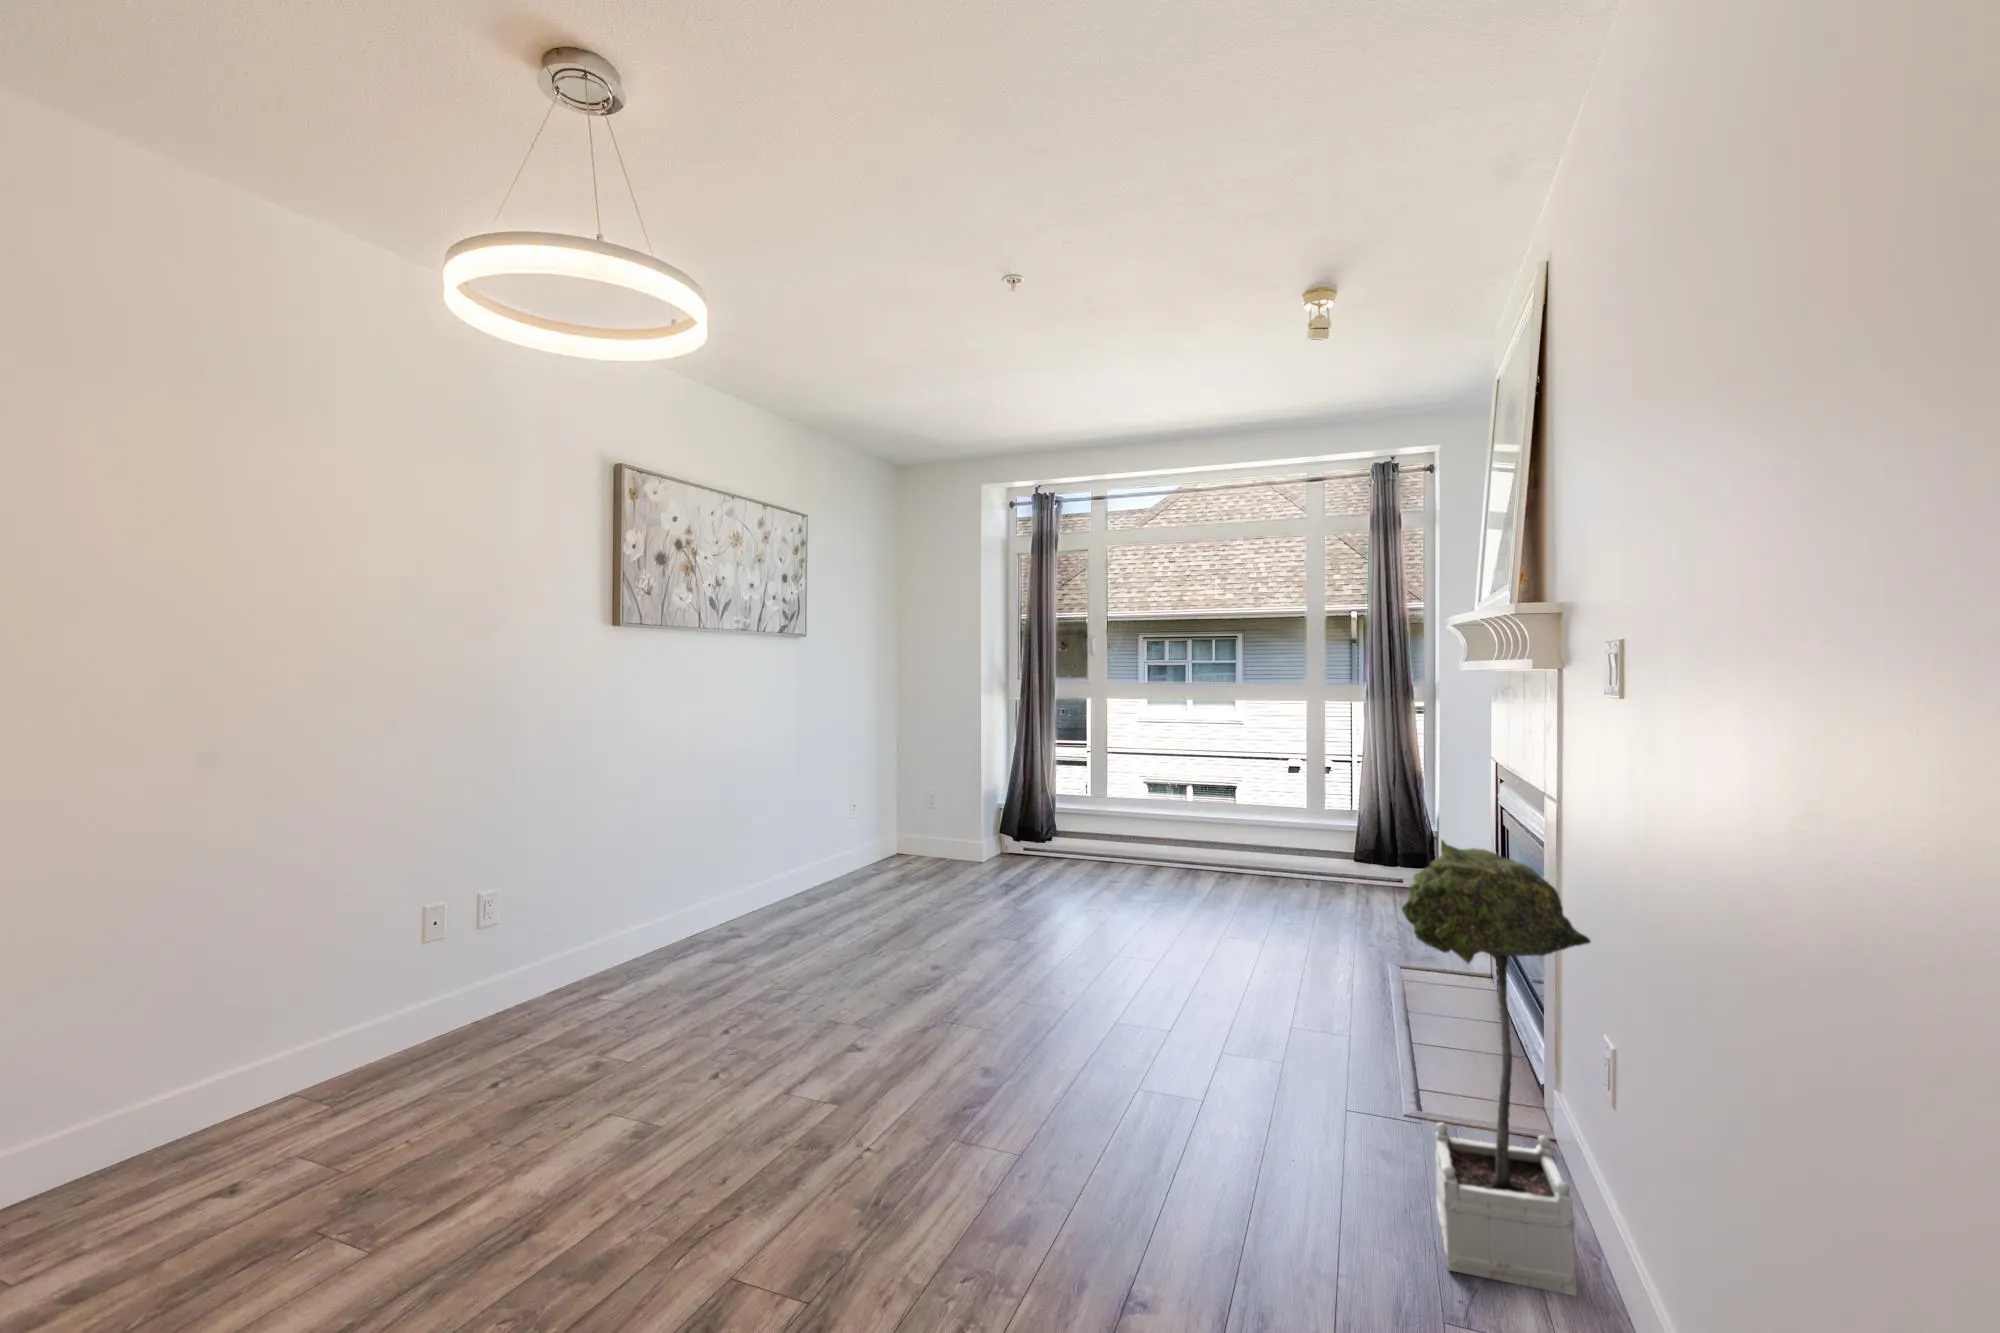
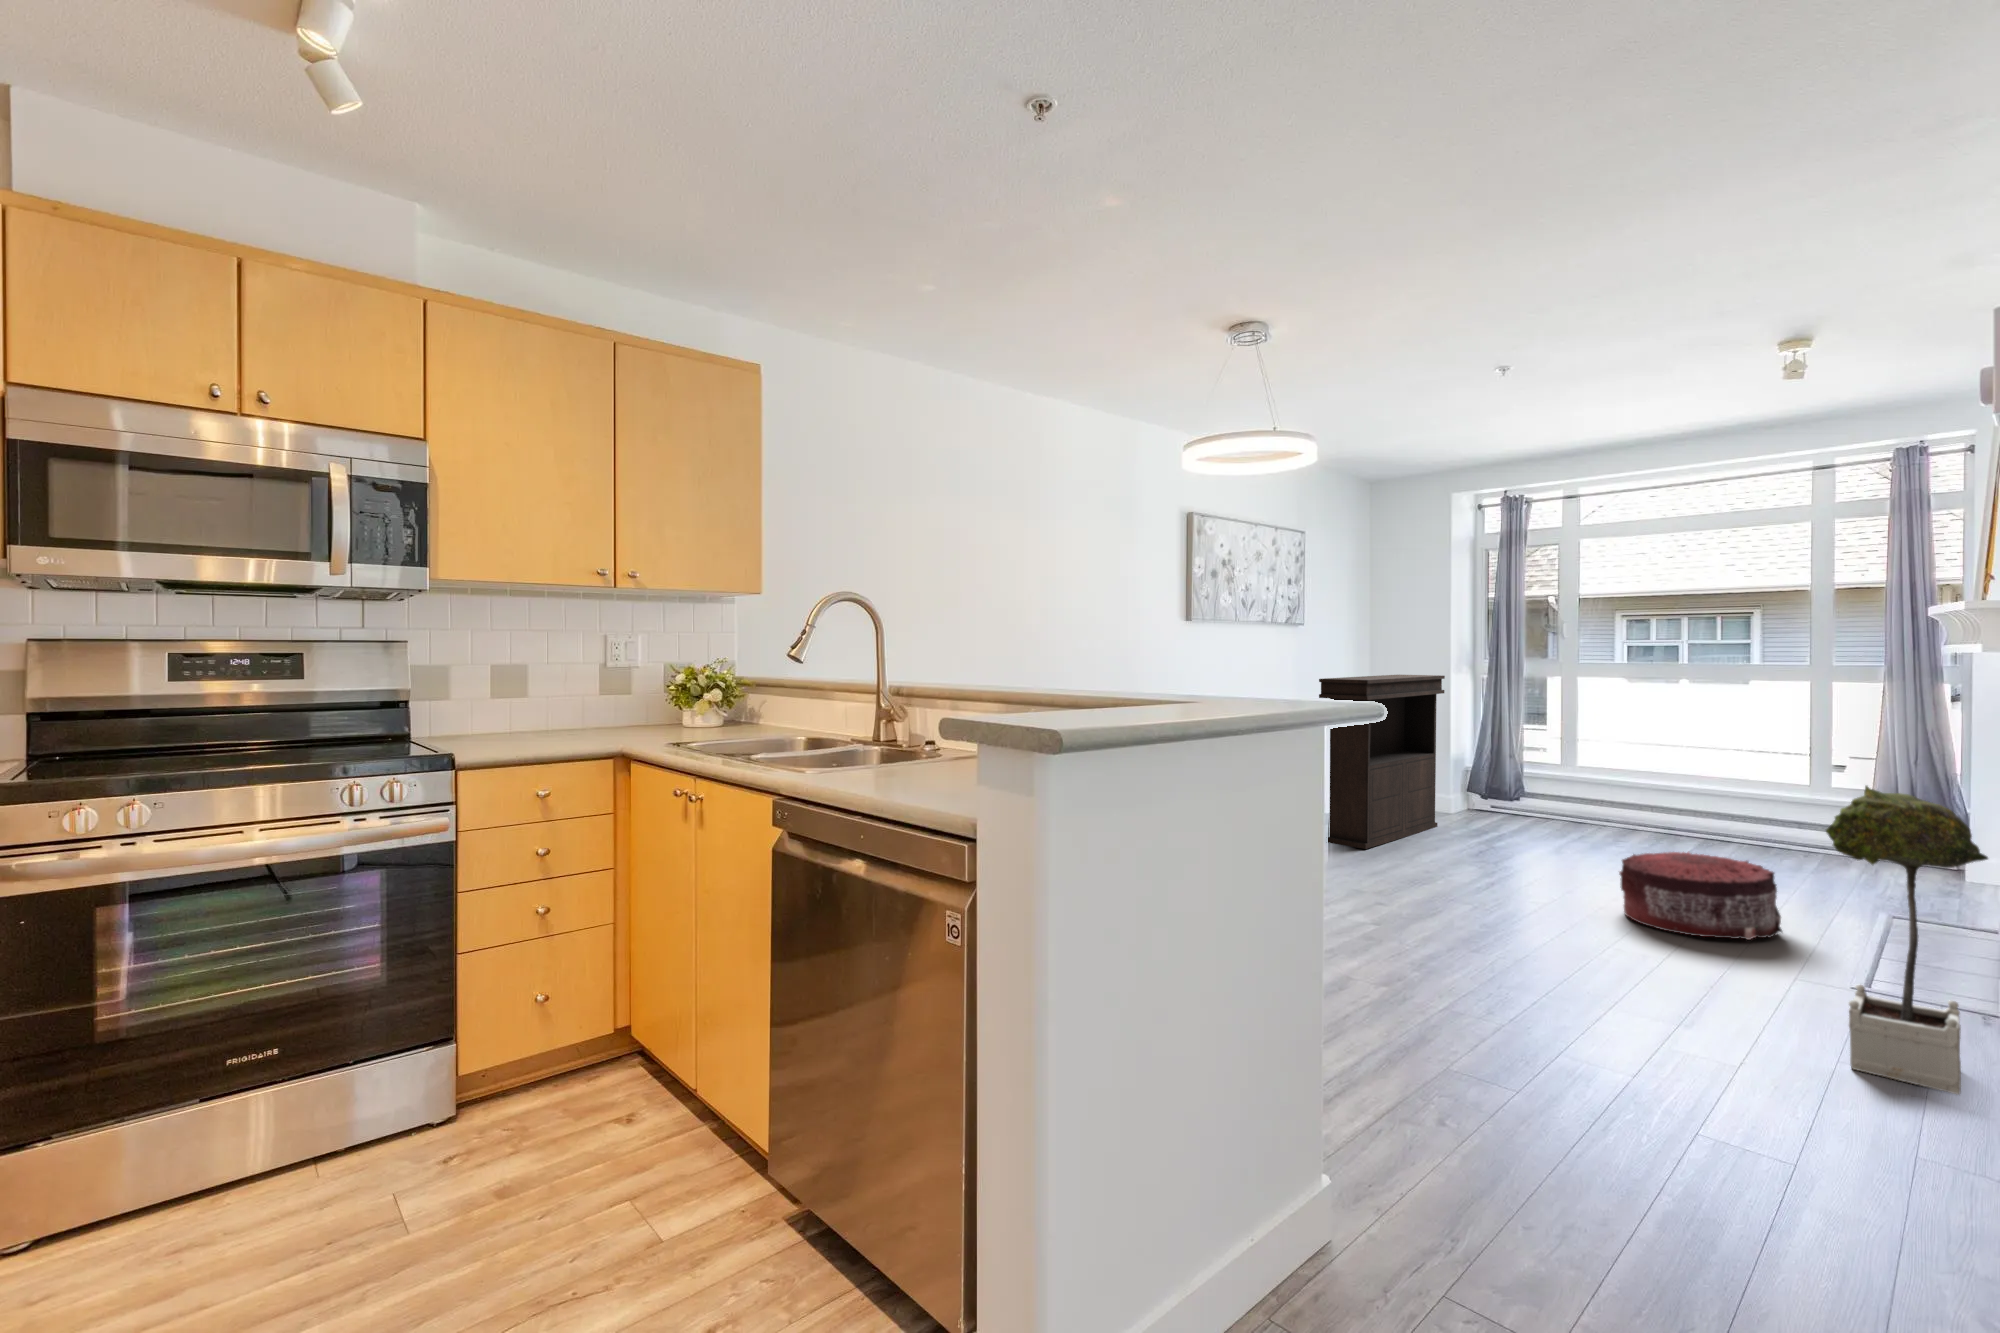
console table: none [812,698,969,928] -> present [1319,675,1445,849]
pouf: none [1149,907,1317,1026] -> present [1619,852,1782,940]

